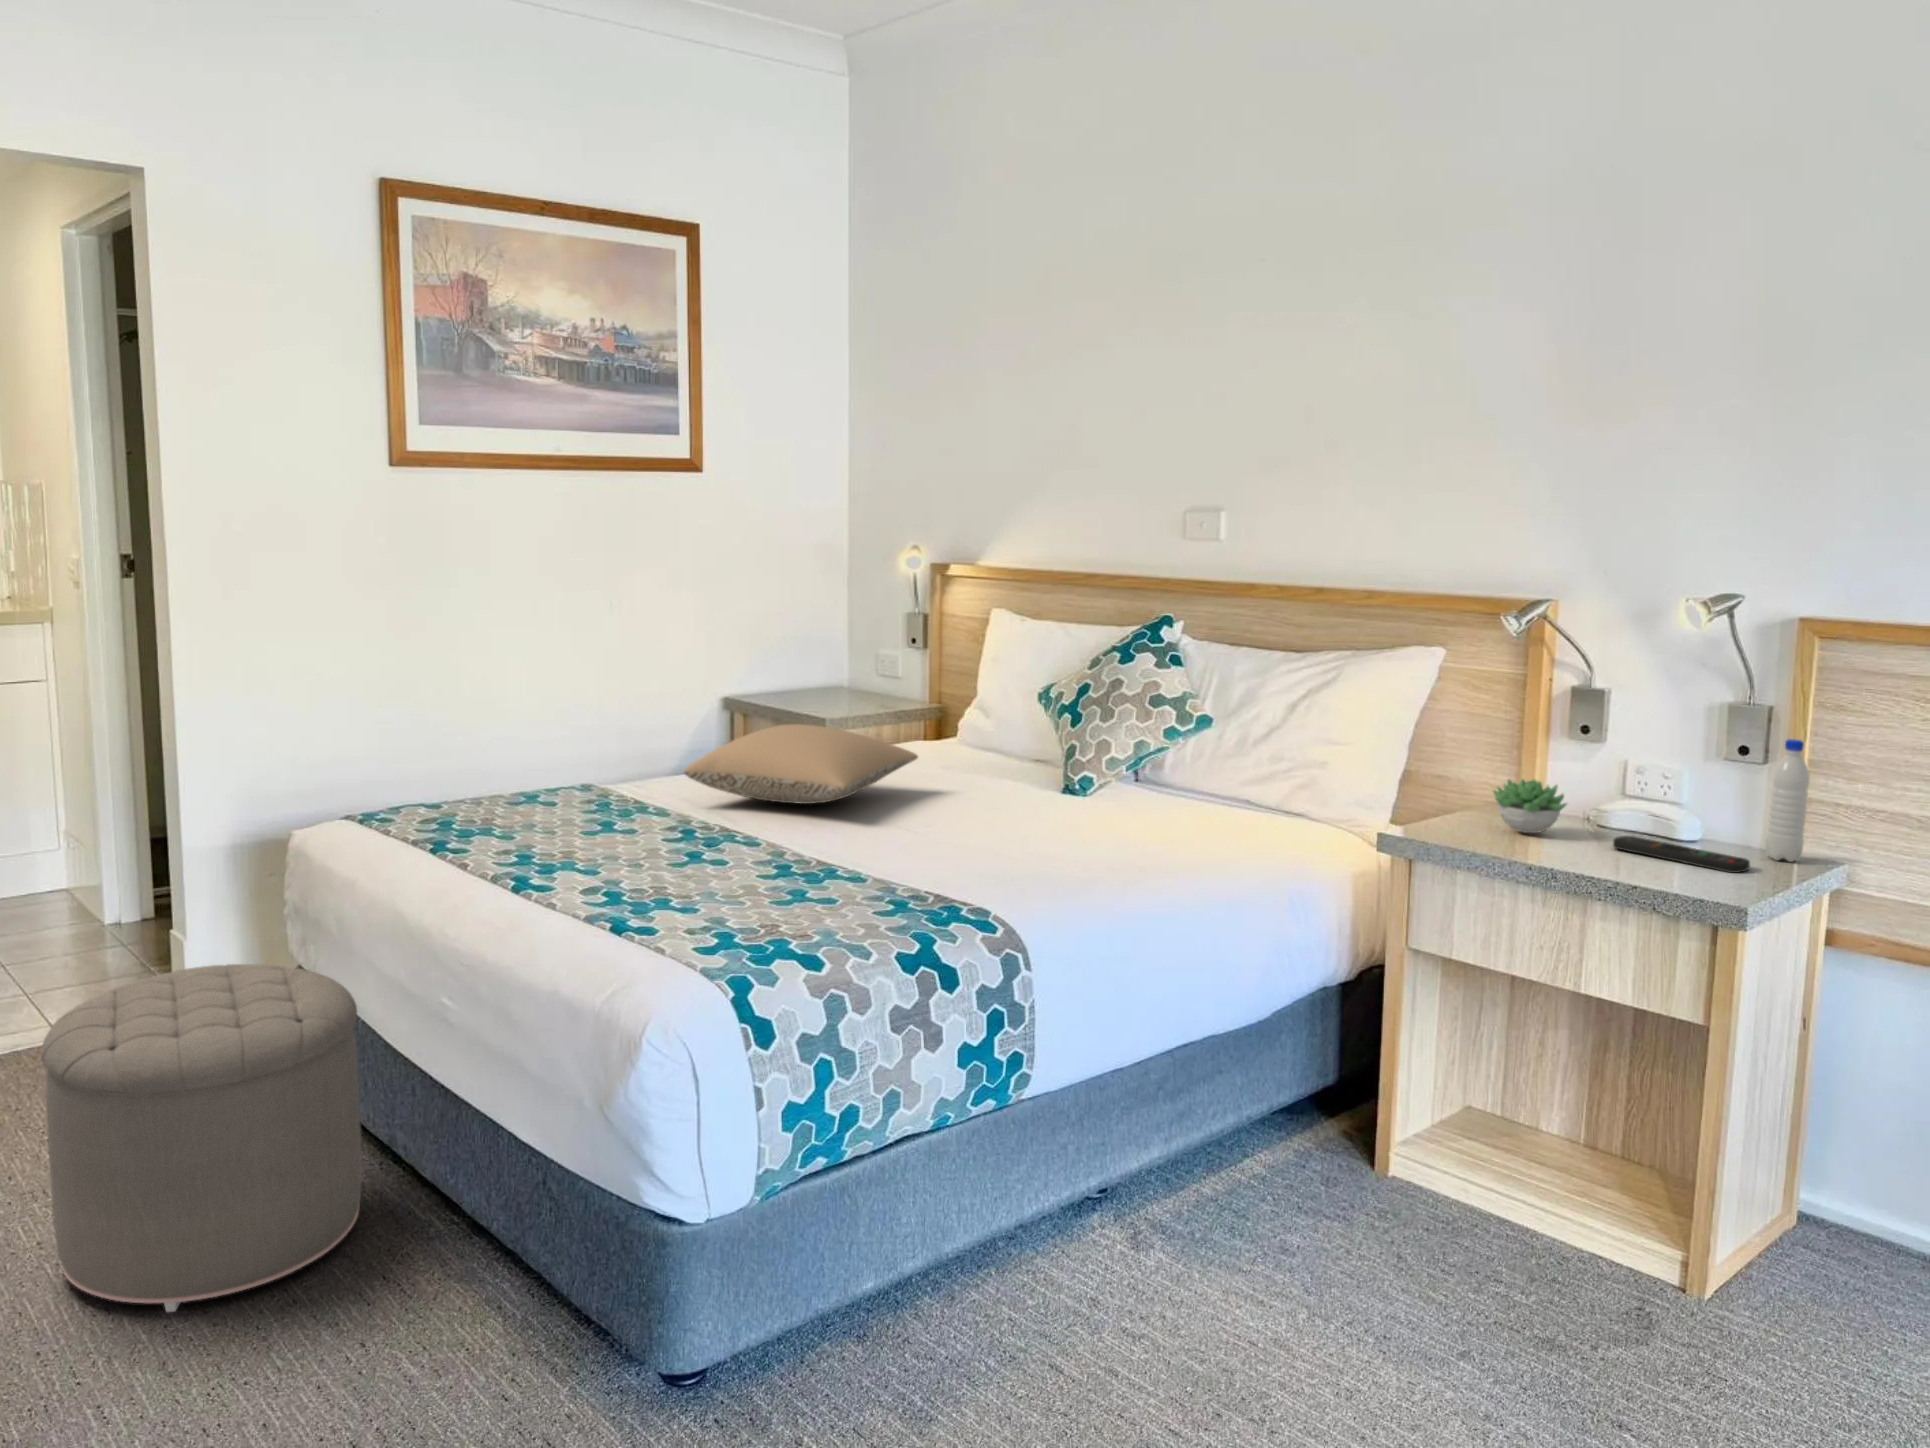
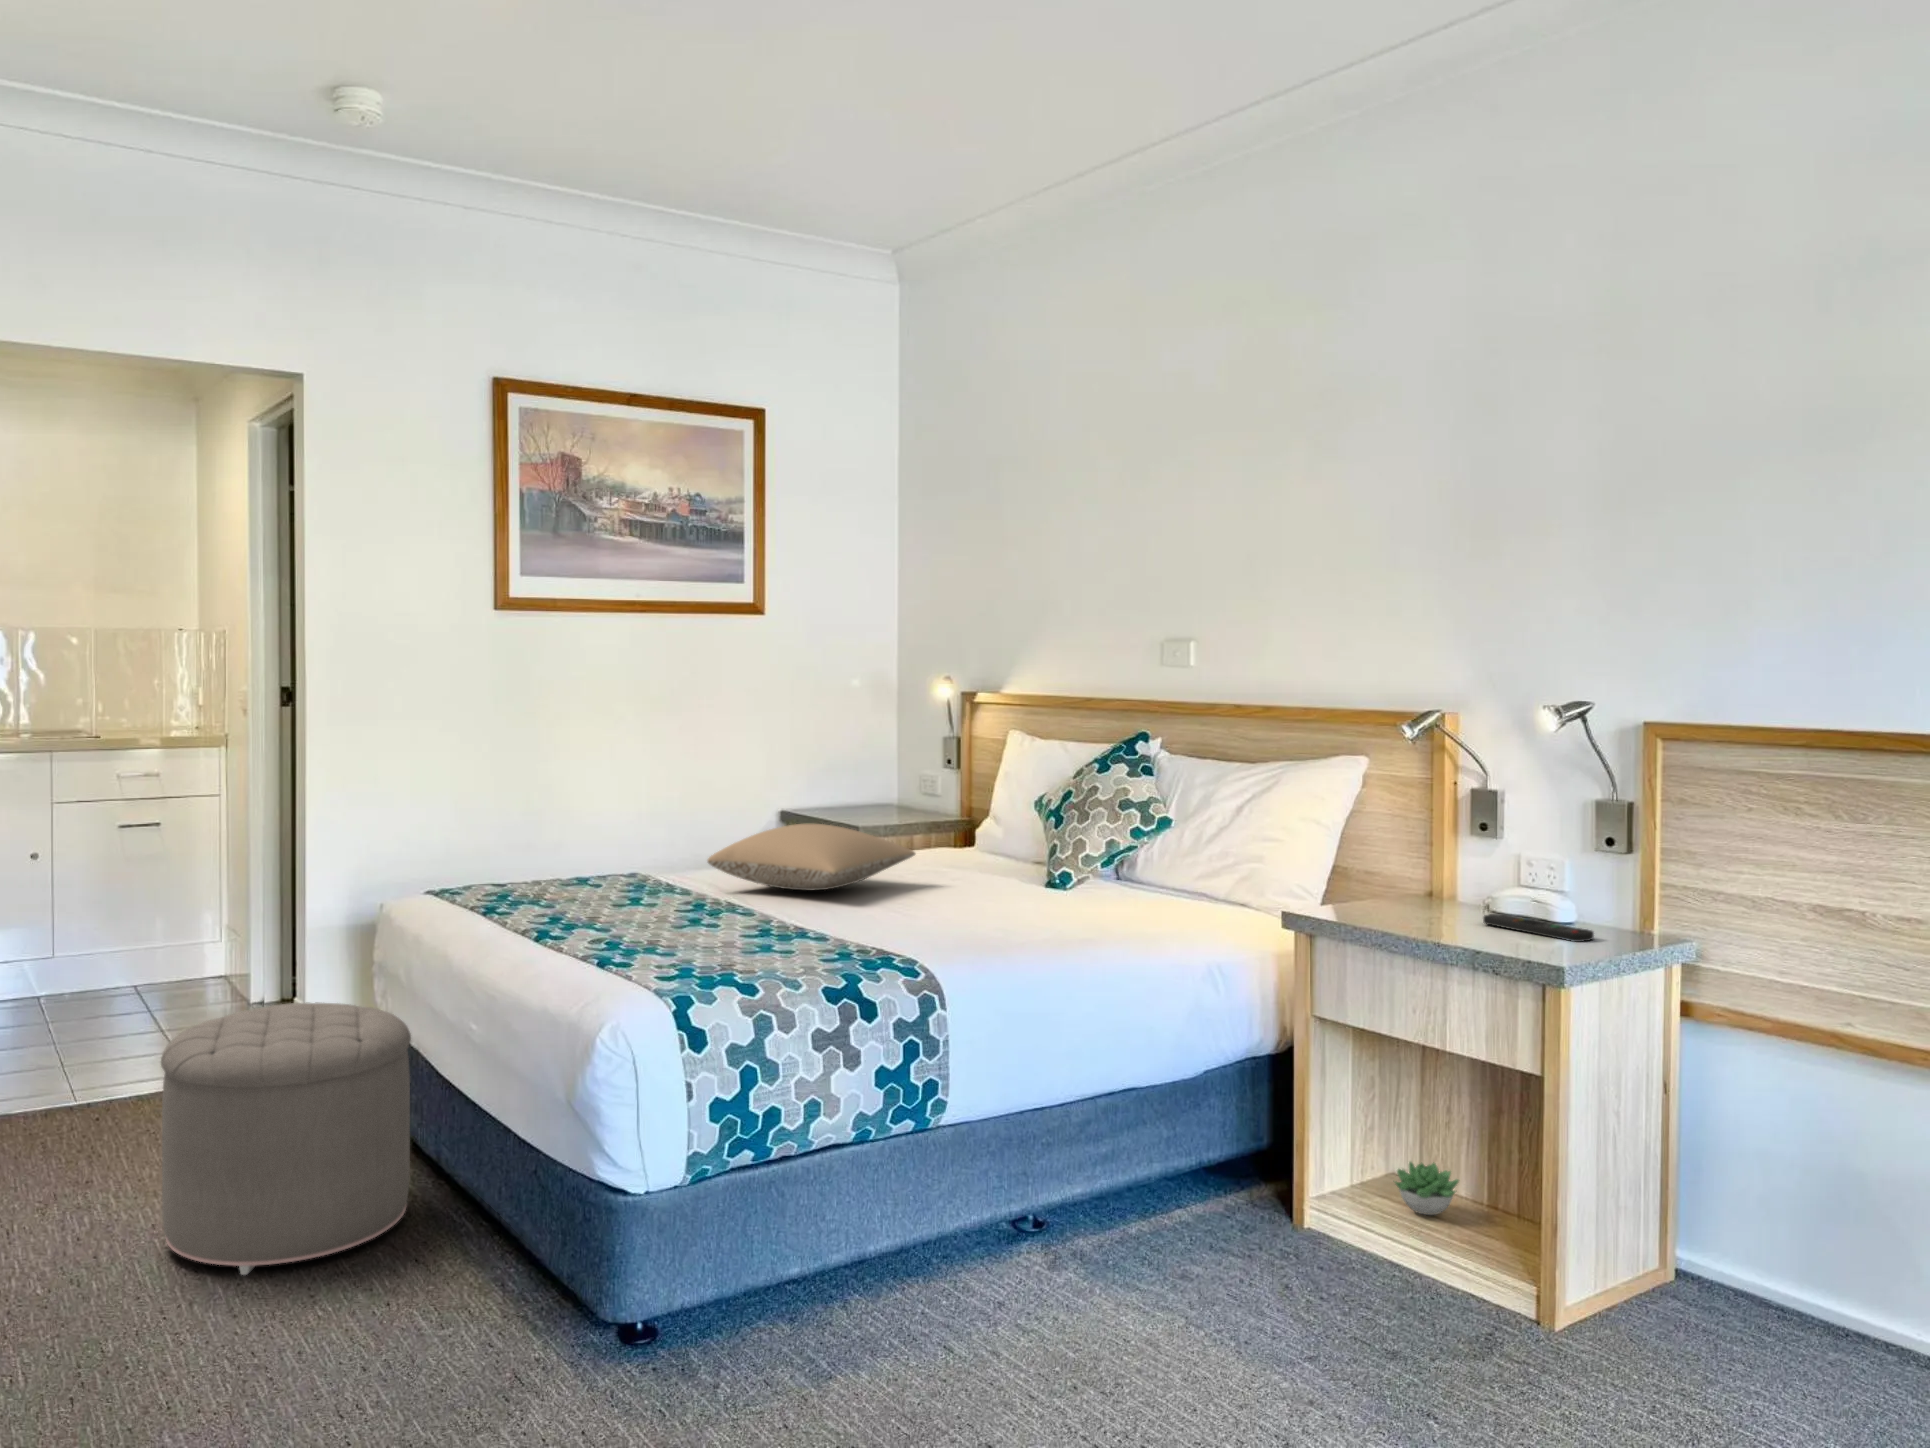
water bottle: present [1766,739,1810,862] -> none [1620,826,1652,936]
succulent plant: present [1493,779,1567,833] -> present [1395,1162,1459,1215]

